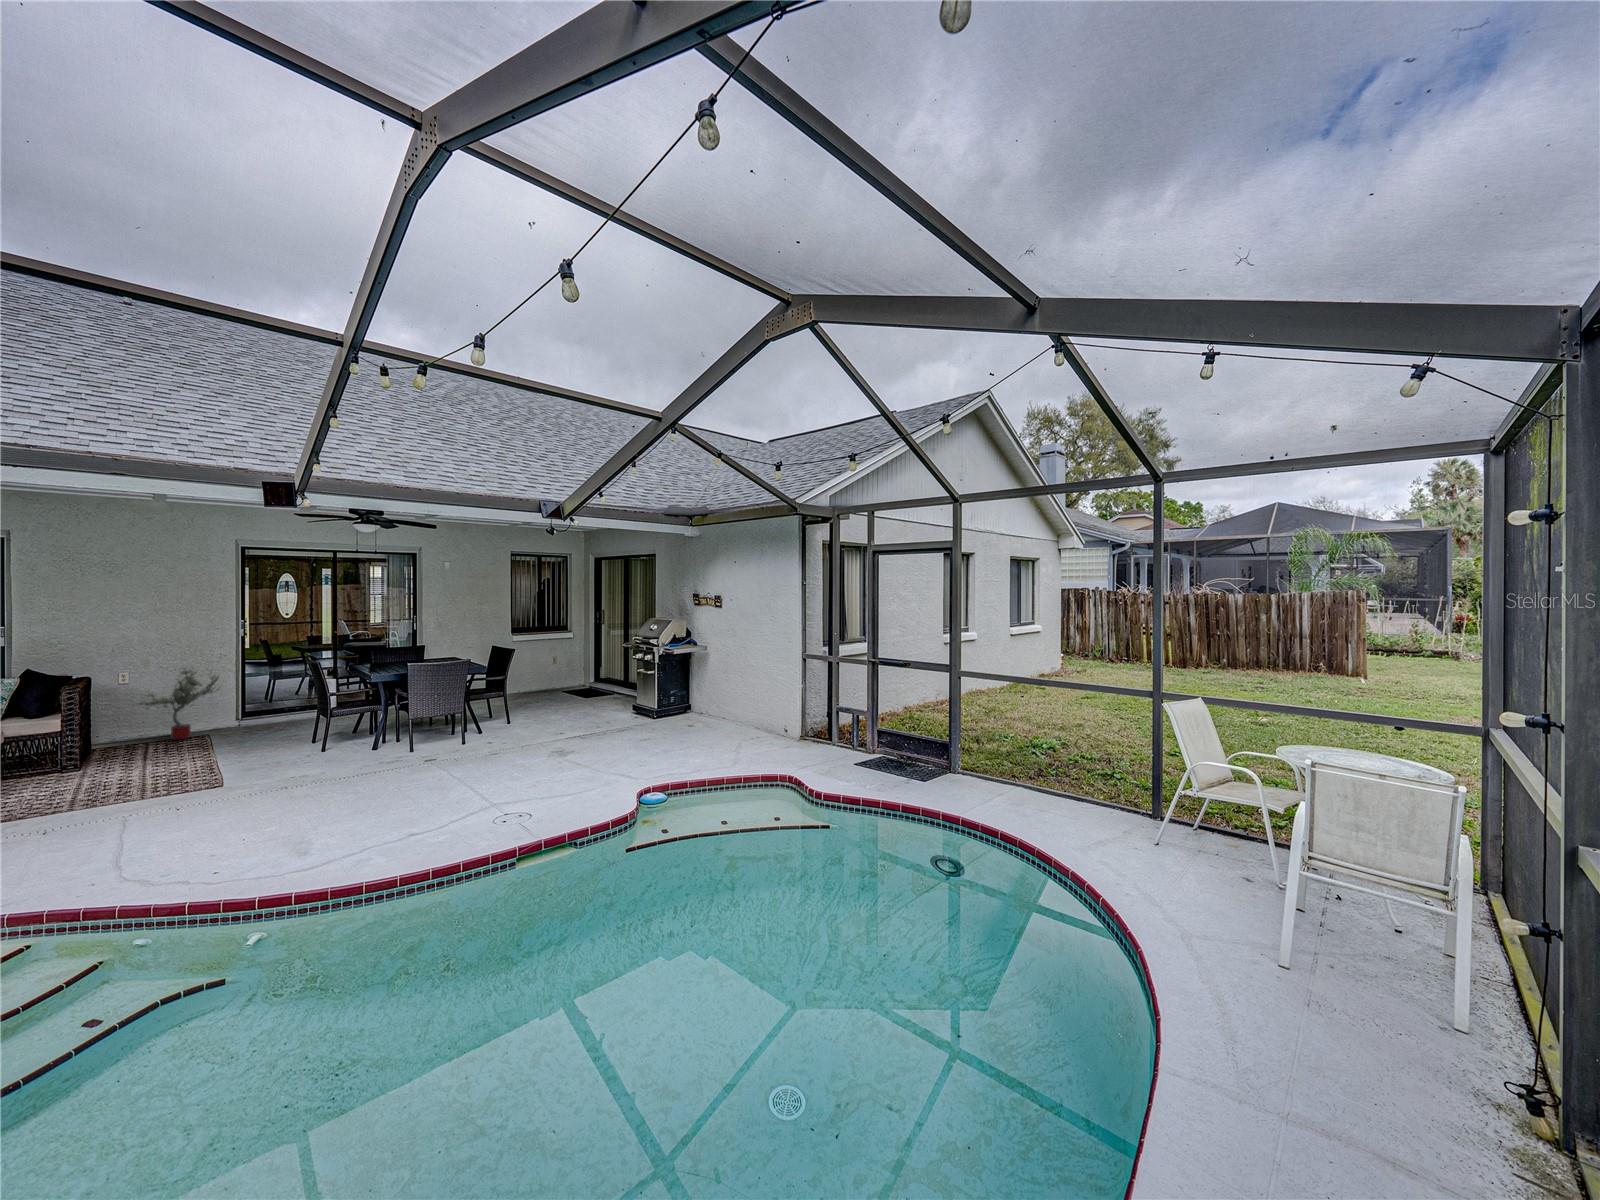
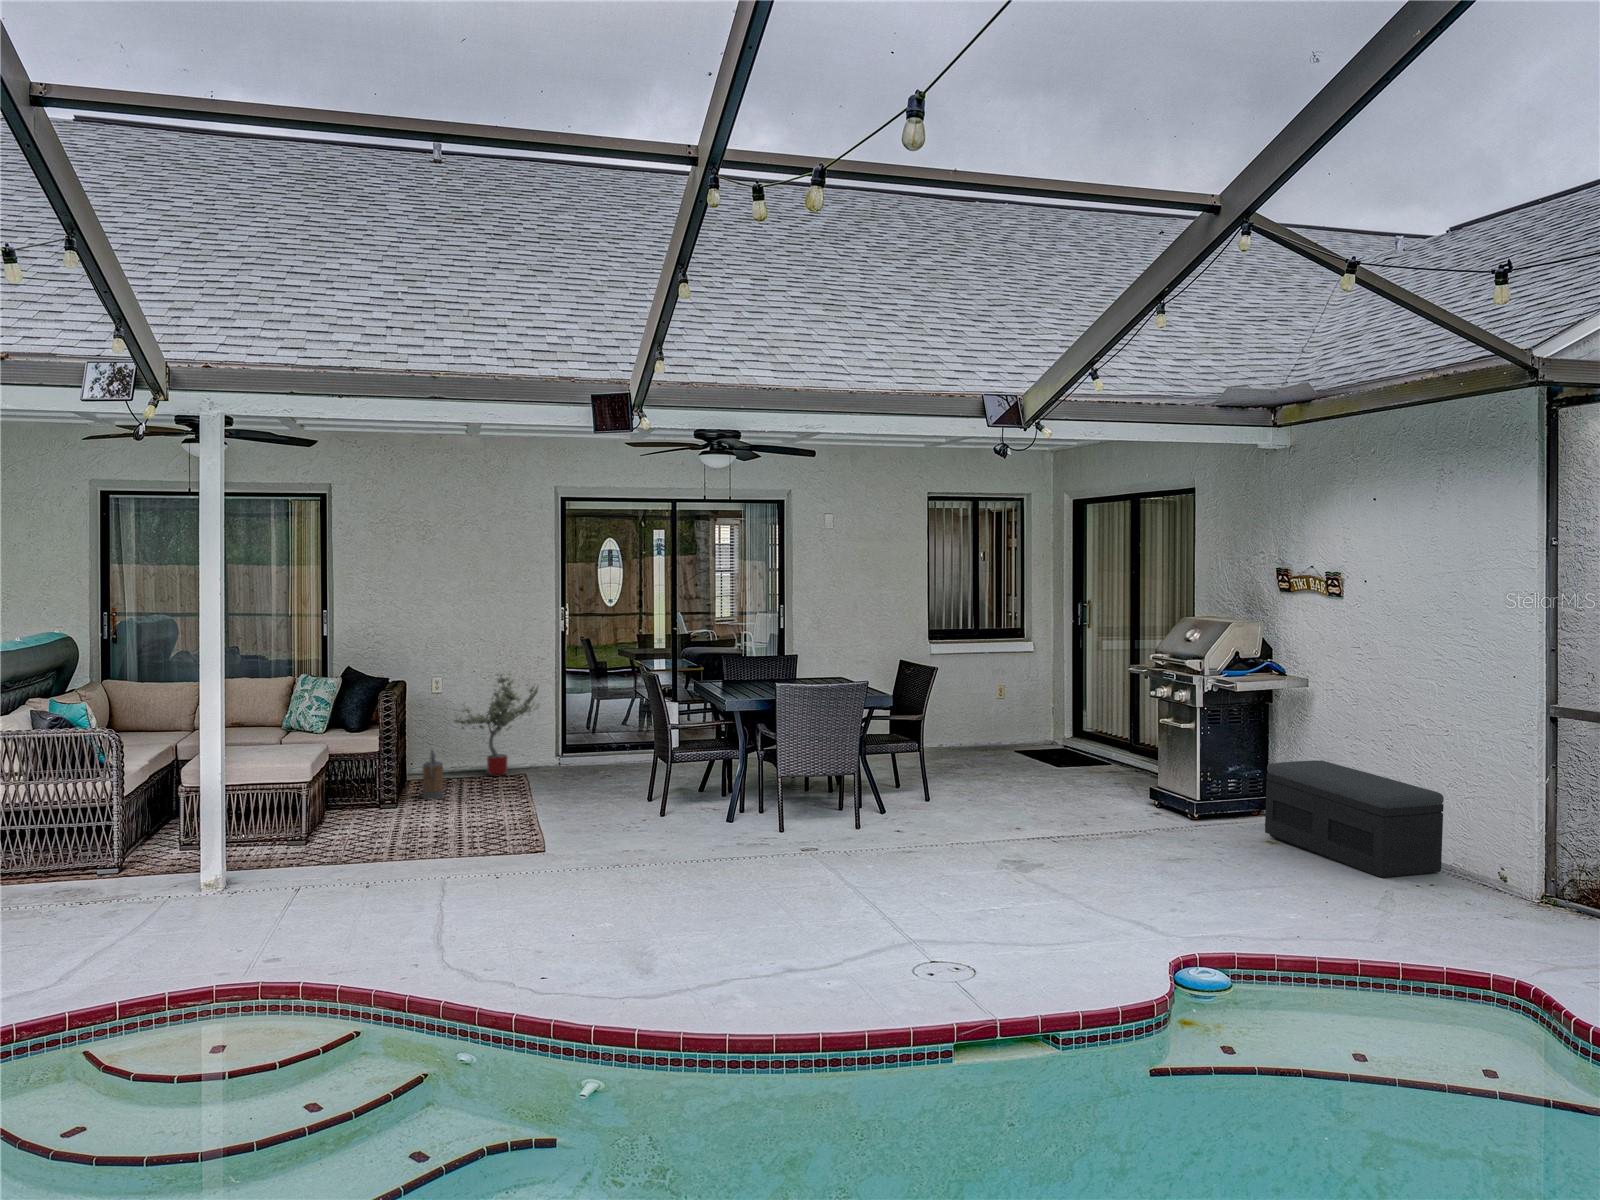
storage bench: none [689,686,763,739] -> present [1265,761,1444,878]
watering can: none [106,726,128,763] -> present [423,750,443,799]

